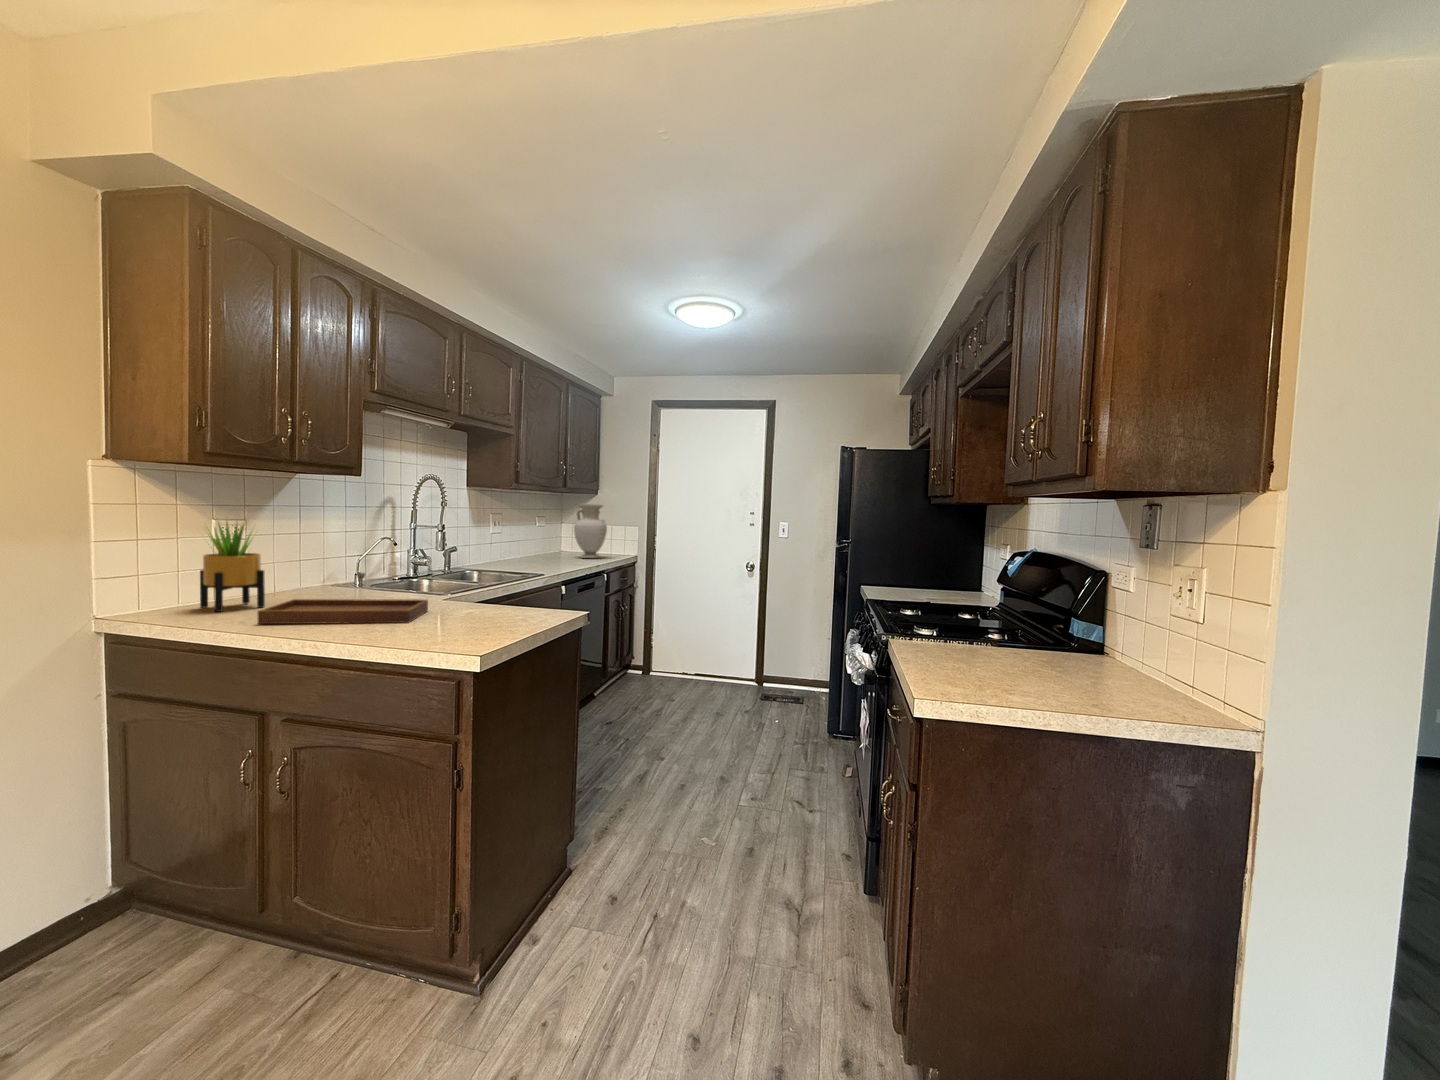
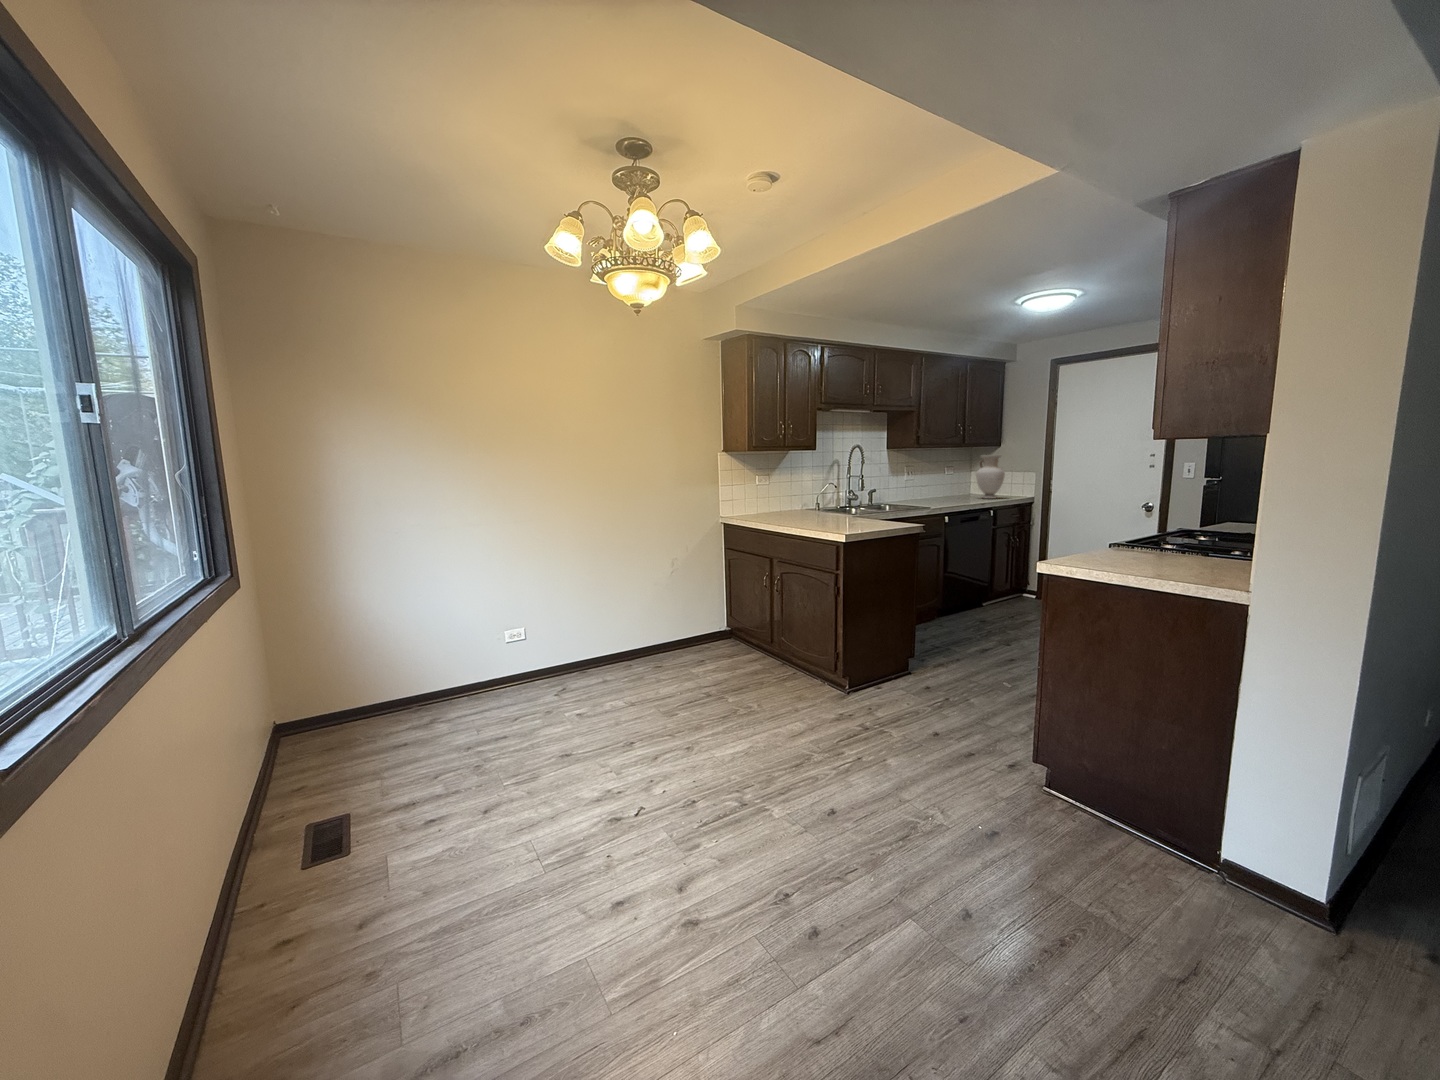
potted plant: present [200,522,265,612] -> none [750,474,775,517]
tray: present [257,572,428,624] -> none [769,499,839,524]

